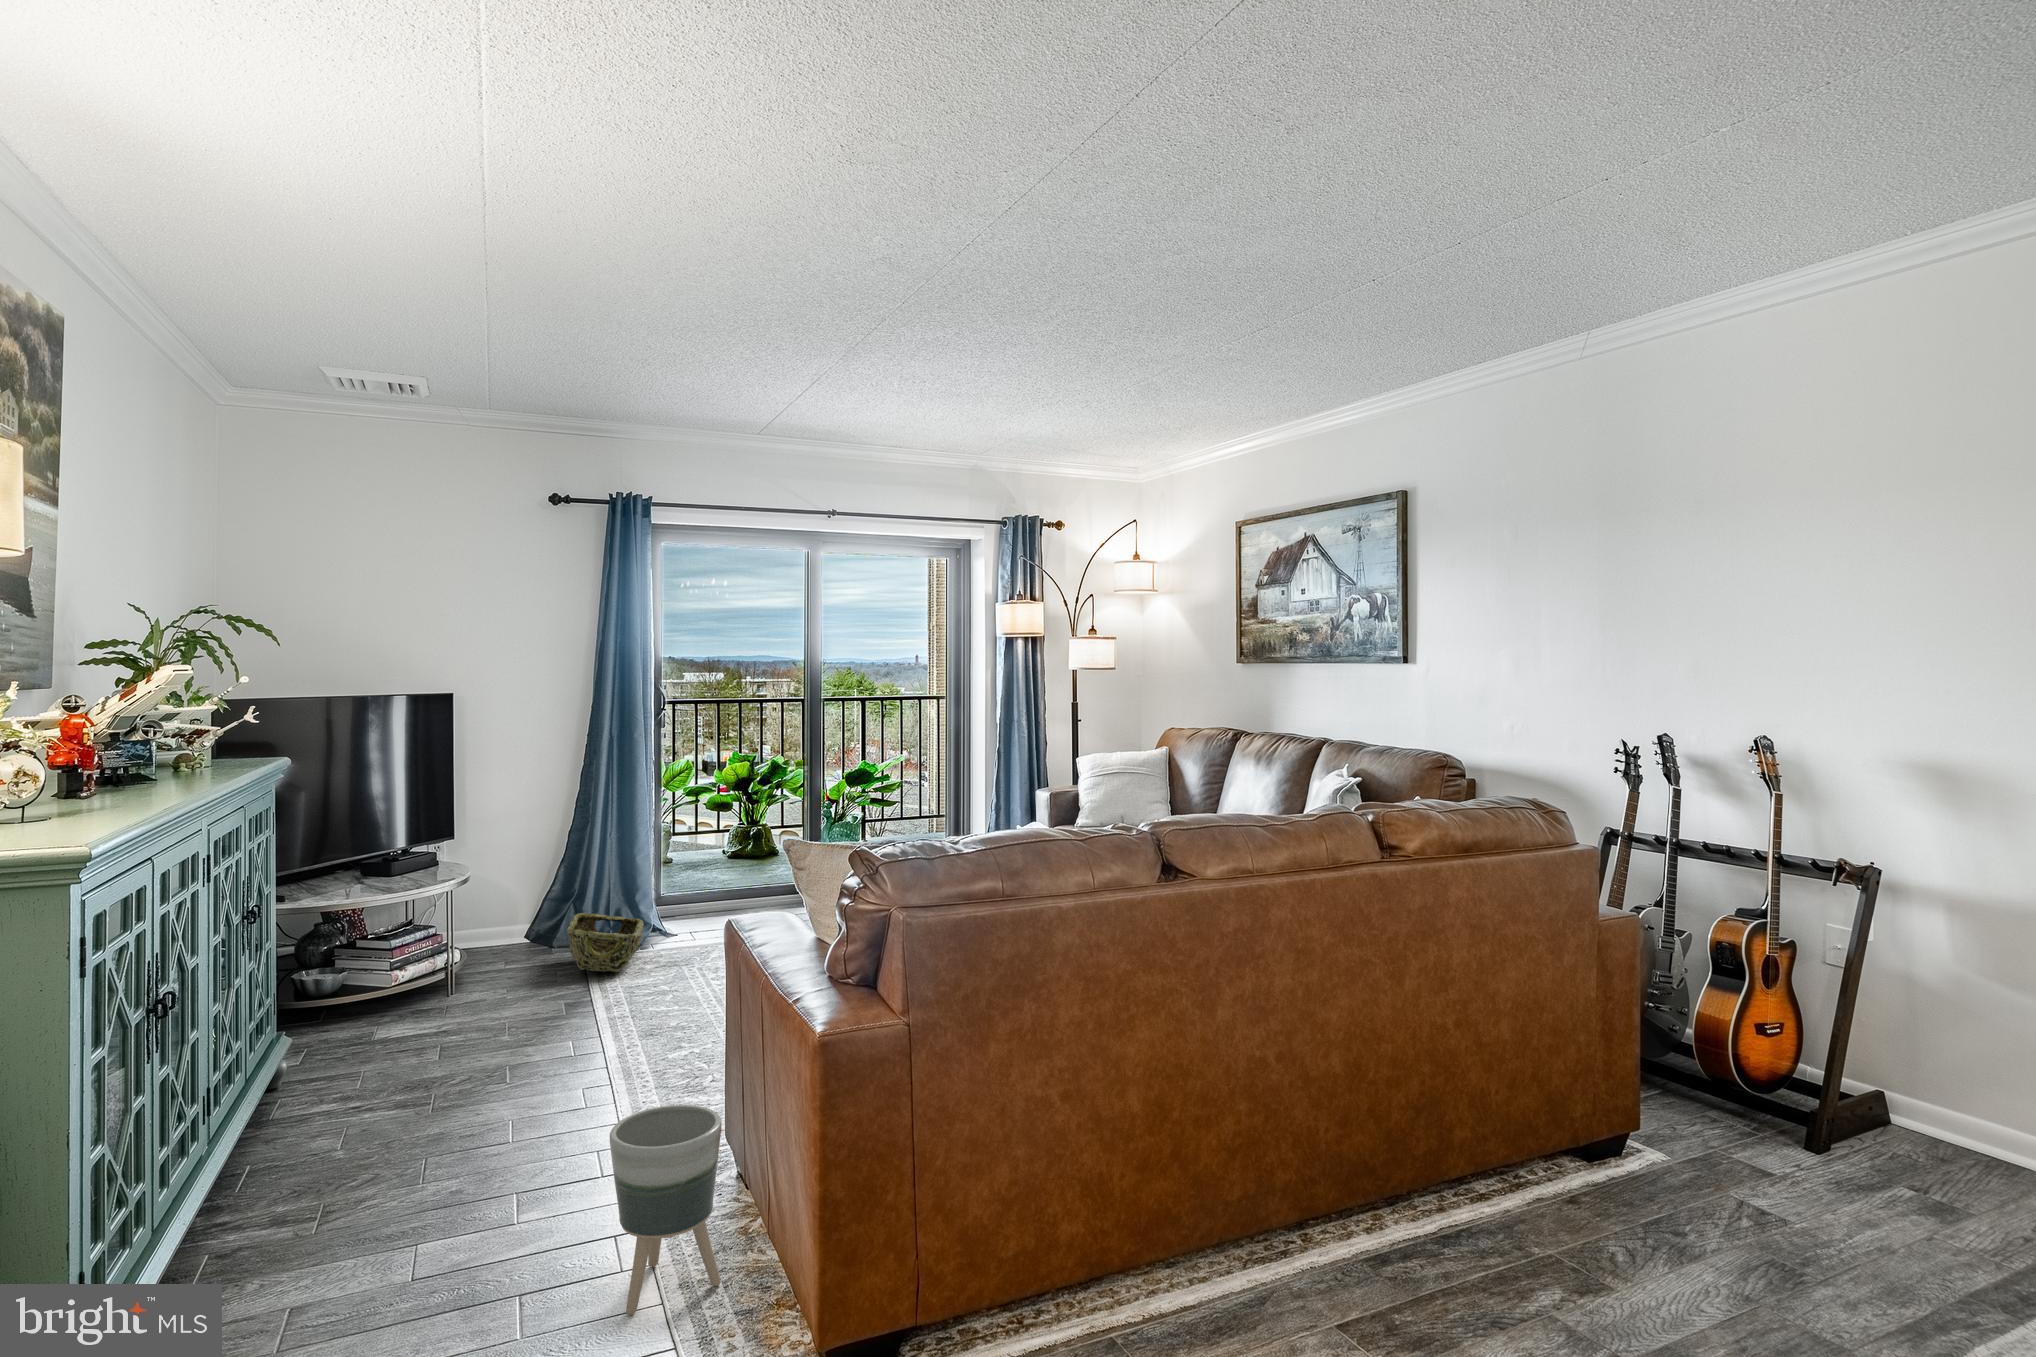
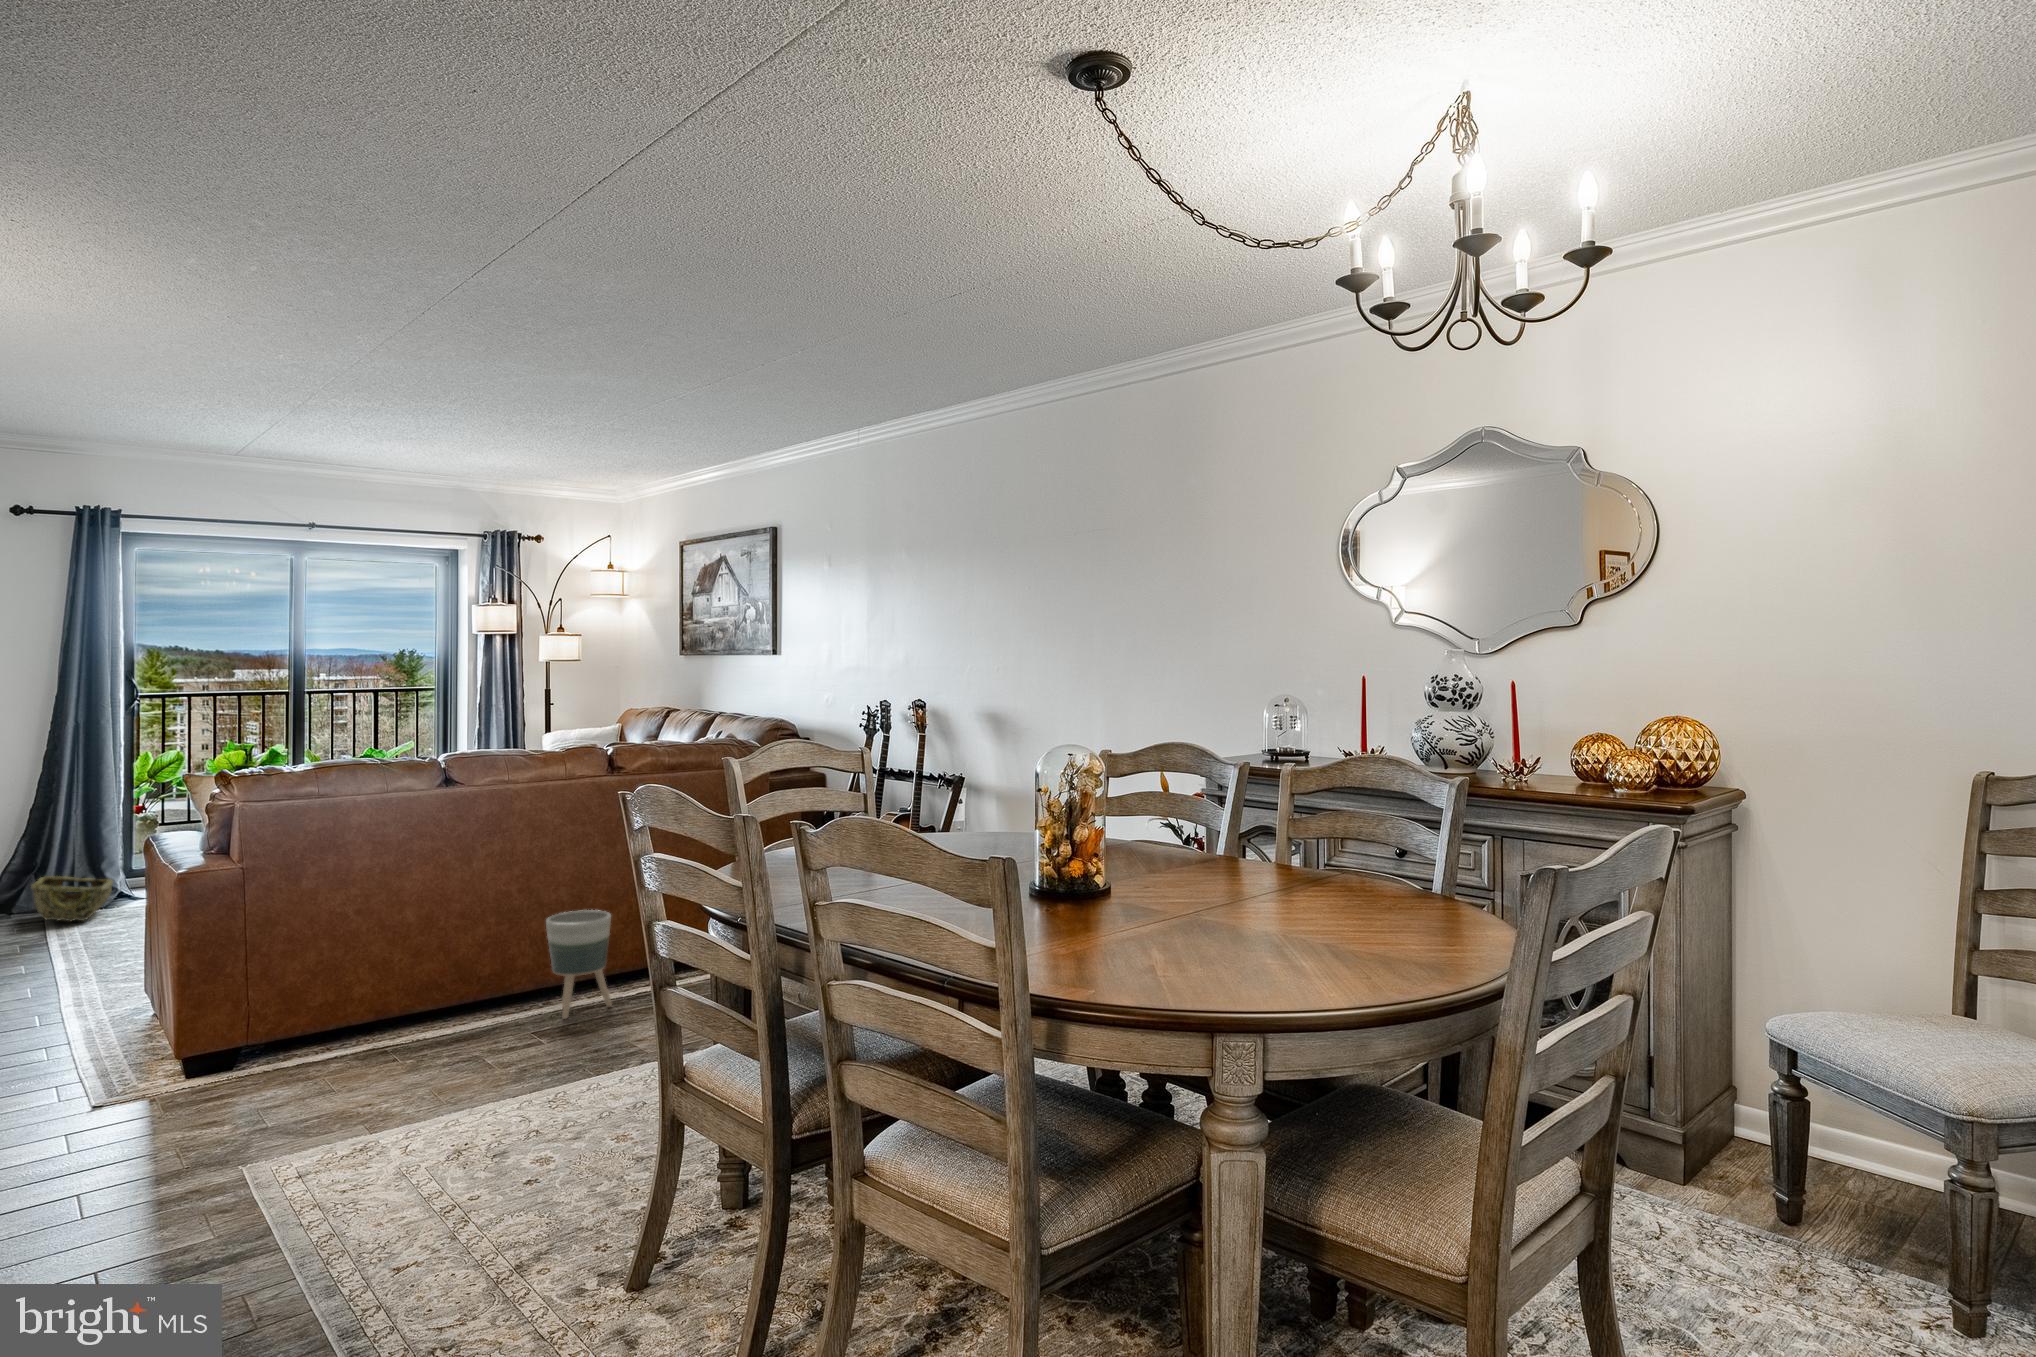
planter: present [610,1105,722,1315] -> present [546,910,612,1019]

